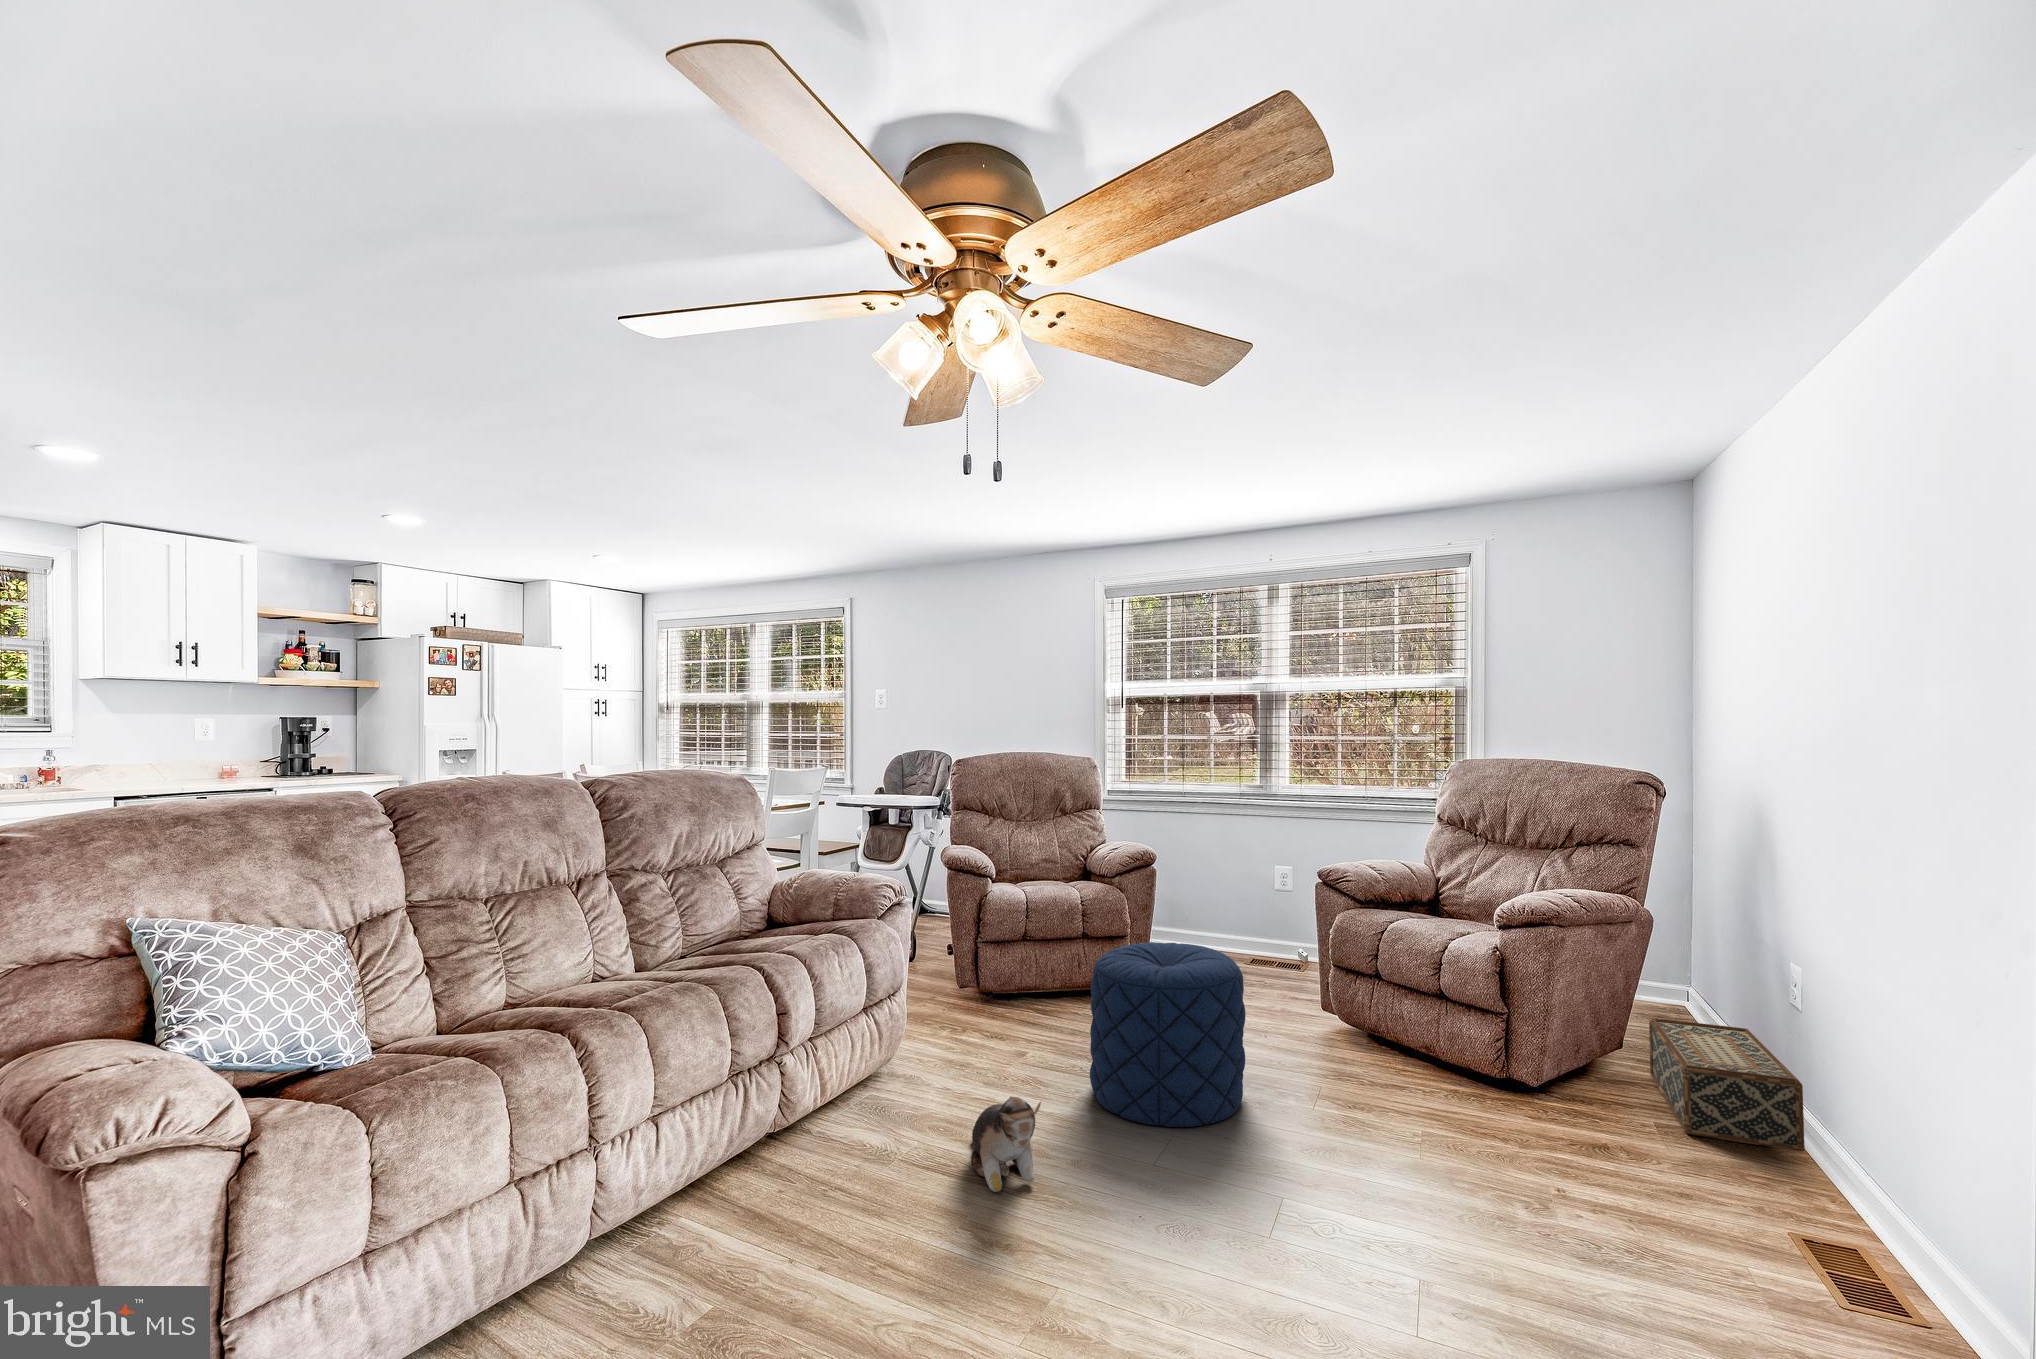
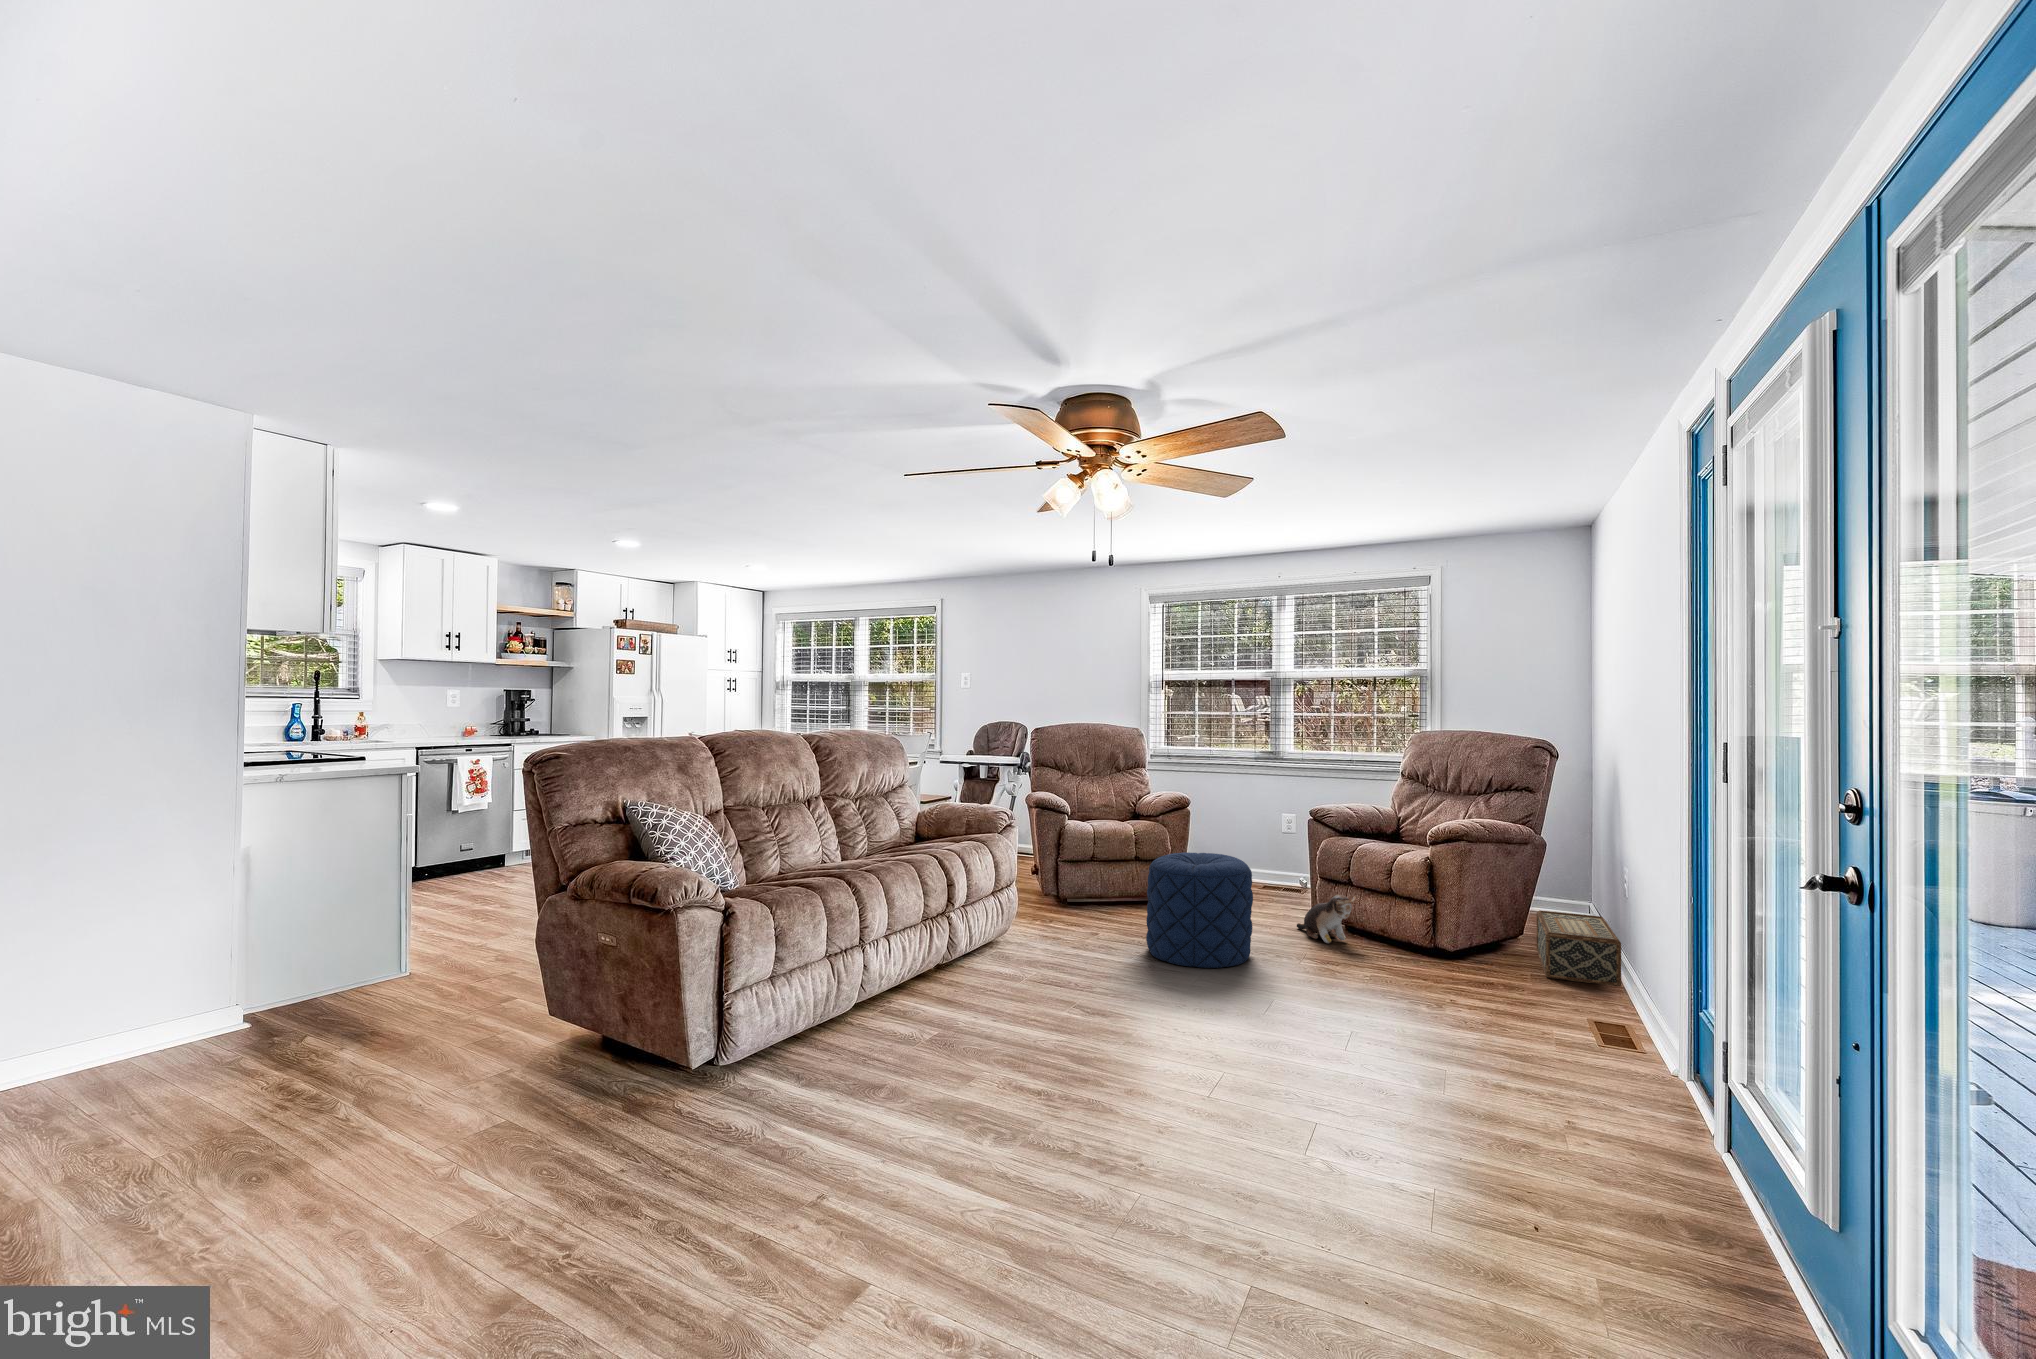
plush toy: present [971,1097,1041,1192] -> present [1297,895,1356,943]

